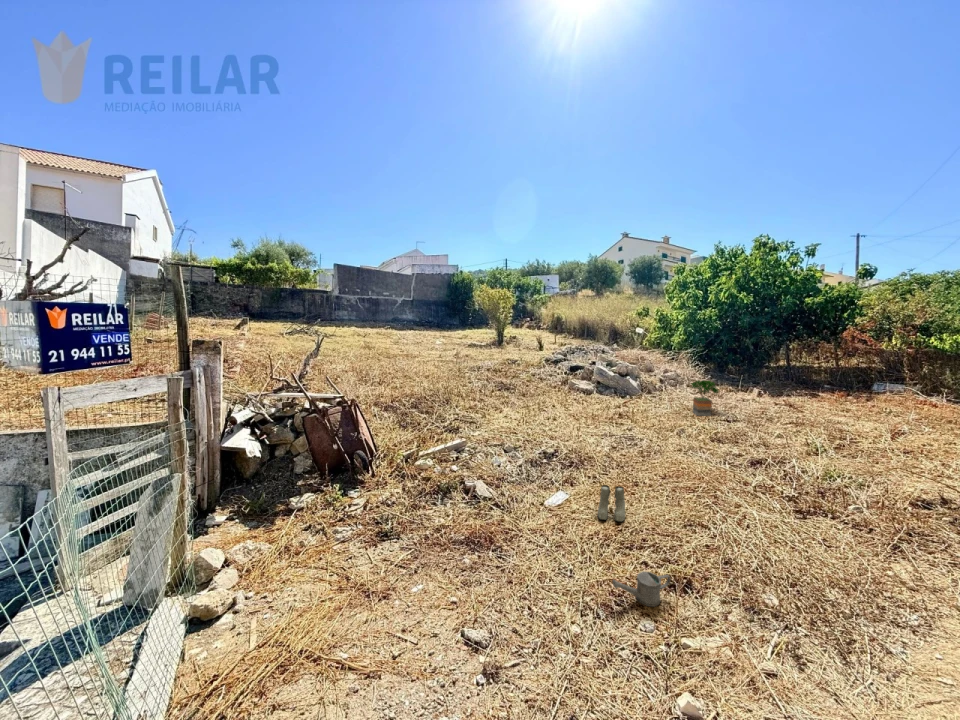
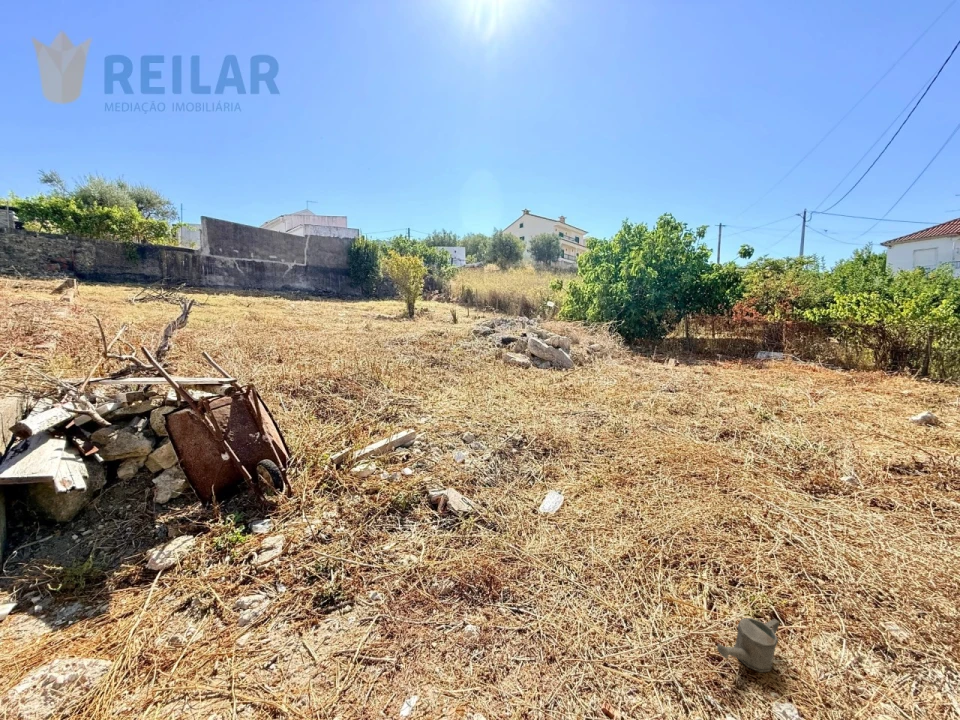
potted tree: present [691,380,719,416] -> none [636,350,666,387]
boots: present [598,485,625,522] -> none [614,483,650,530]

